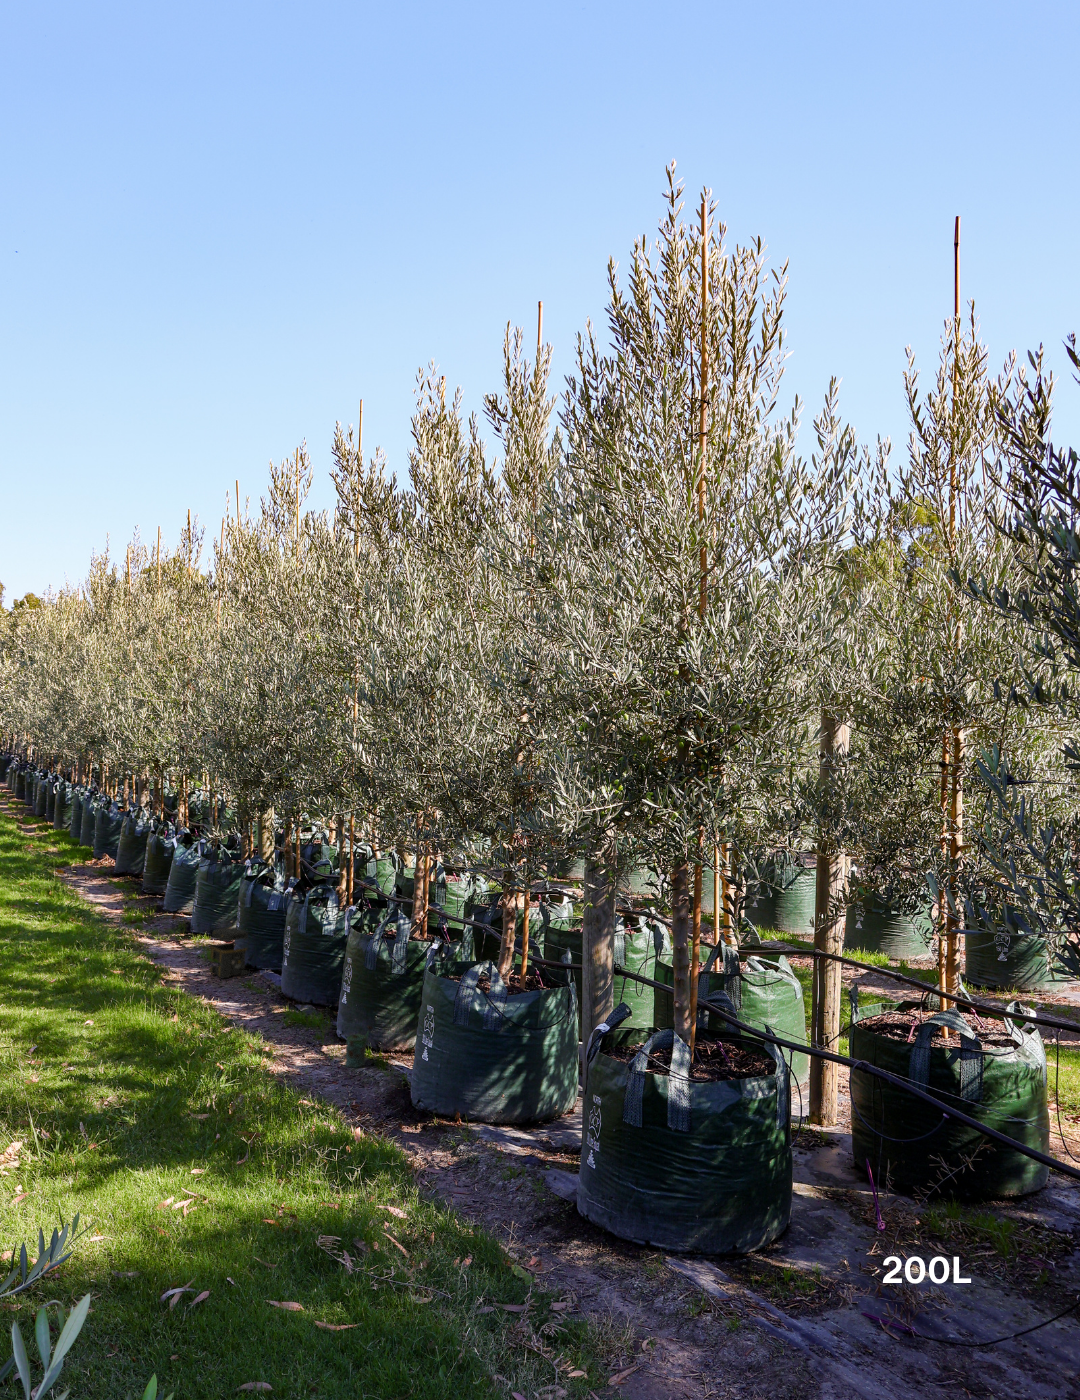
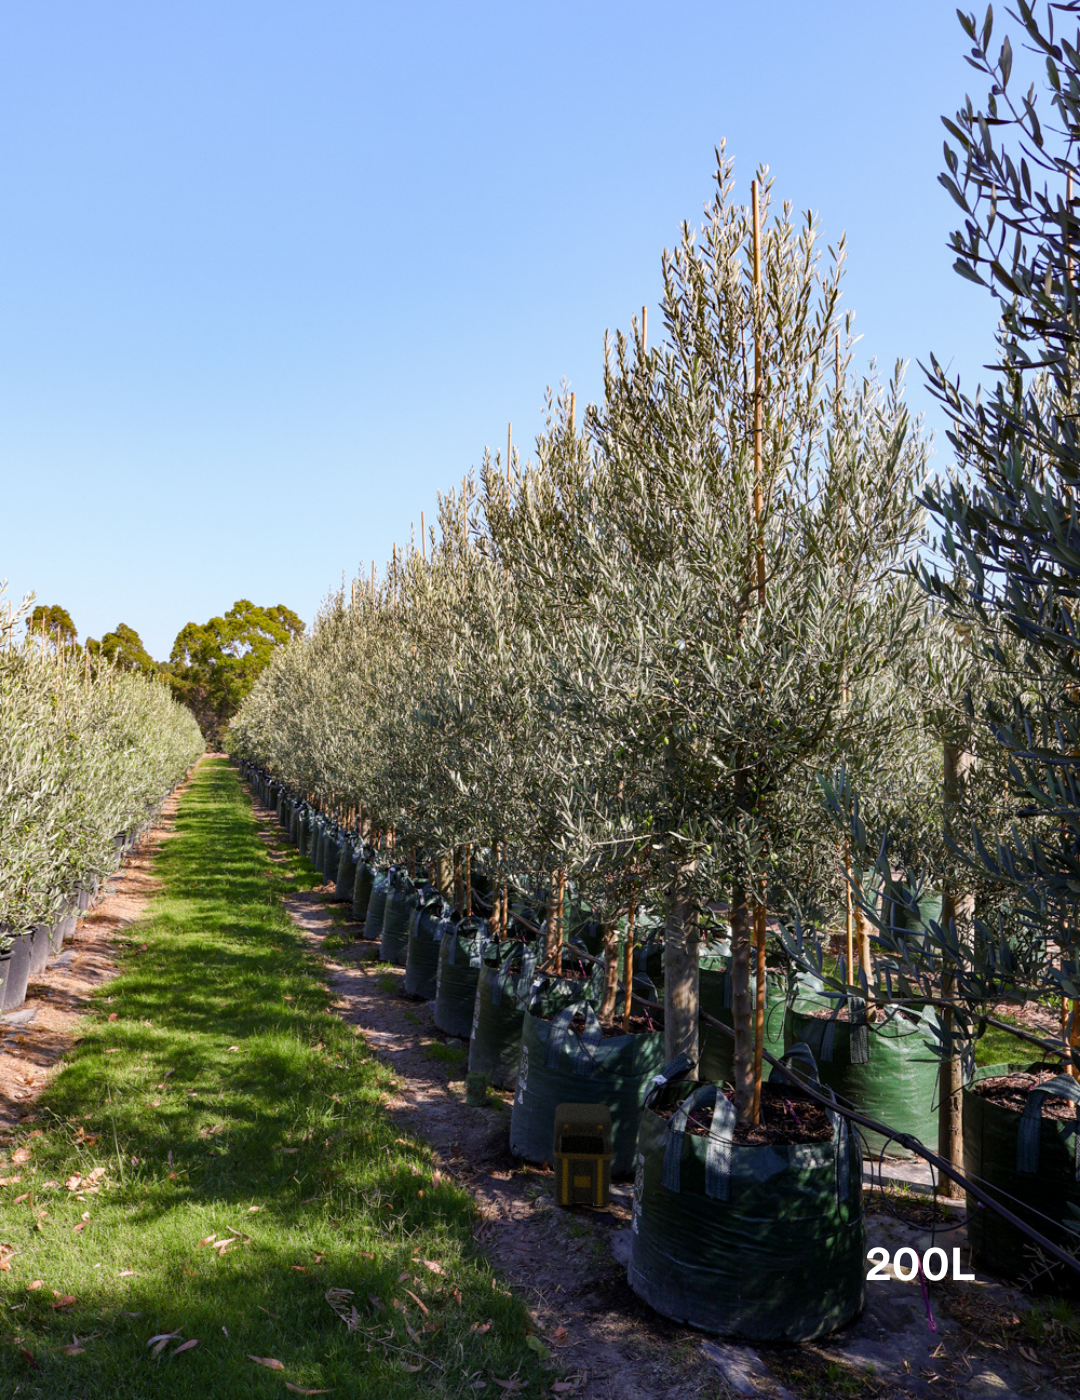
toolbox: present [209,927,249,979] -> present [553,1103,613,1207]

